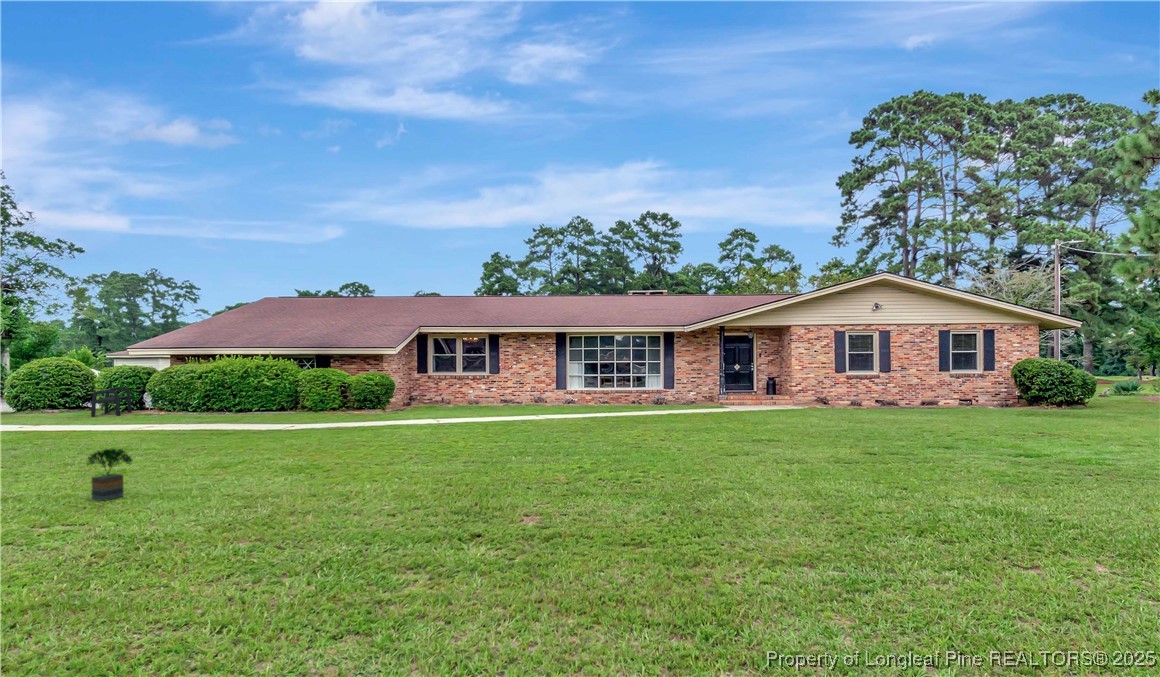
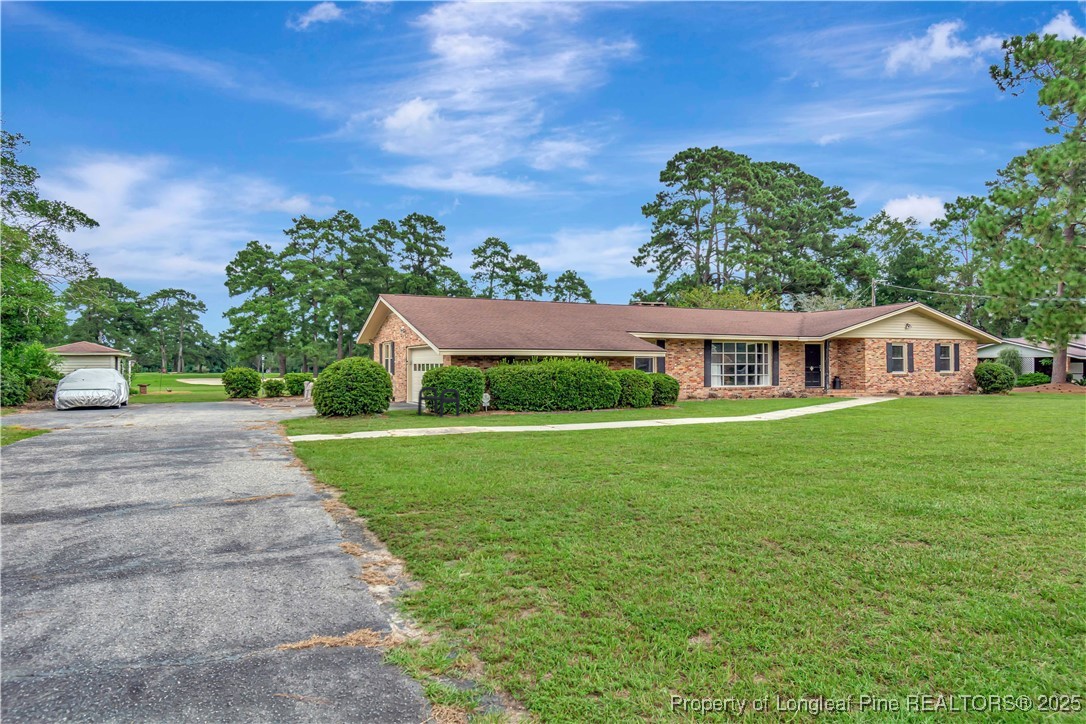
potted tree: present [87,449,133,501] -> none [1005,410,1032,442]

